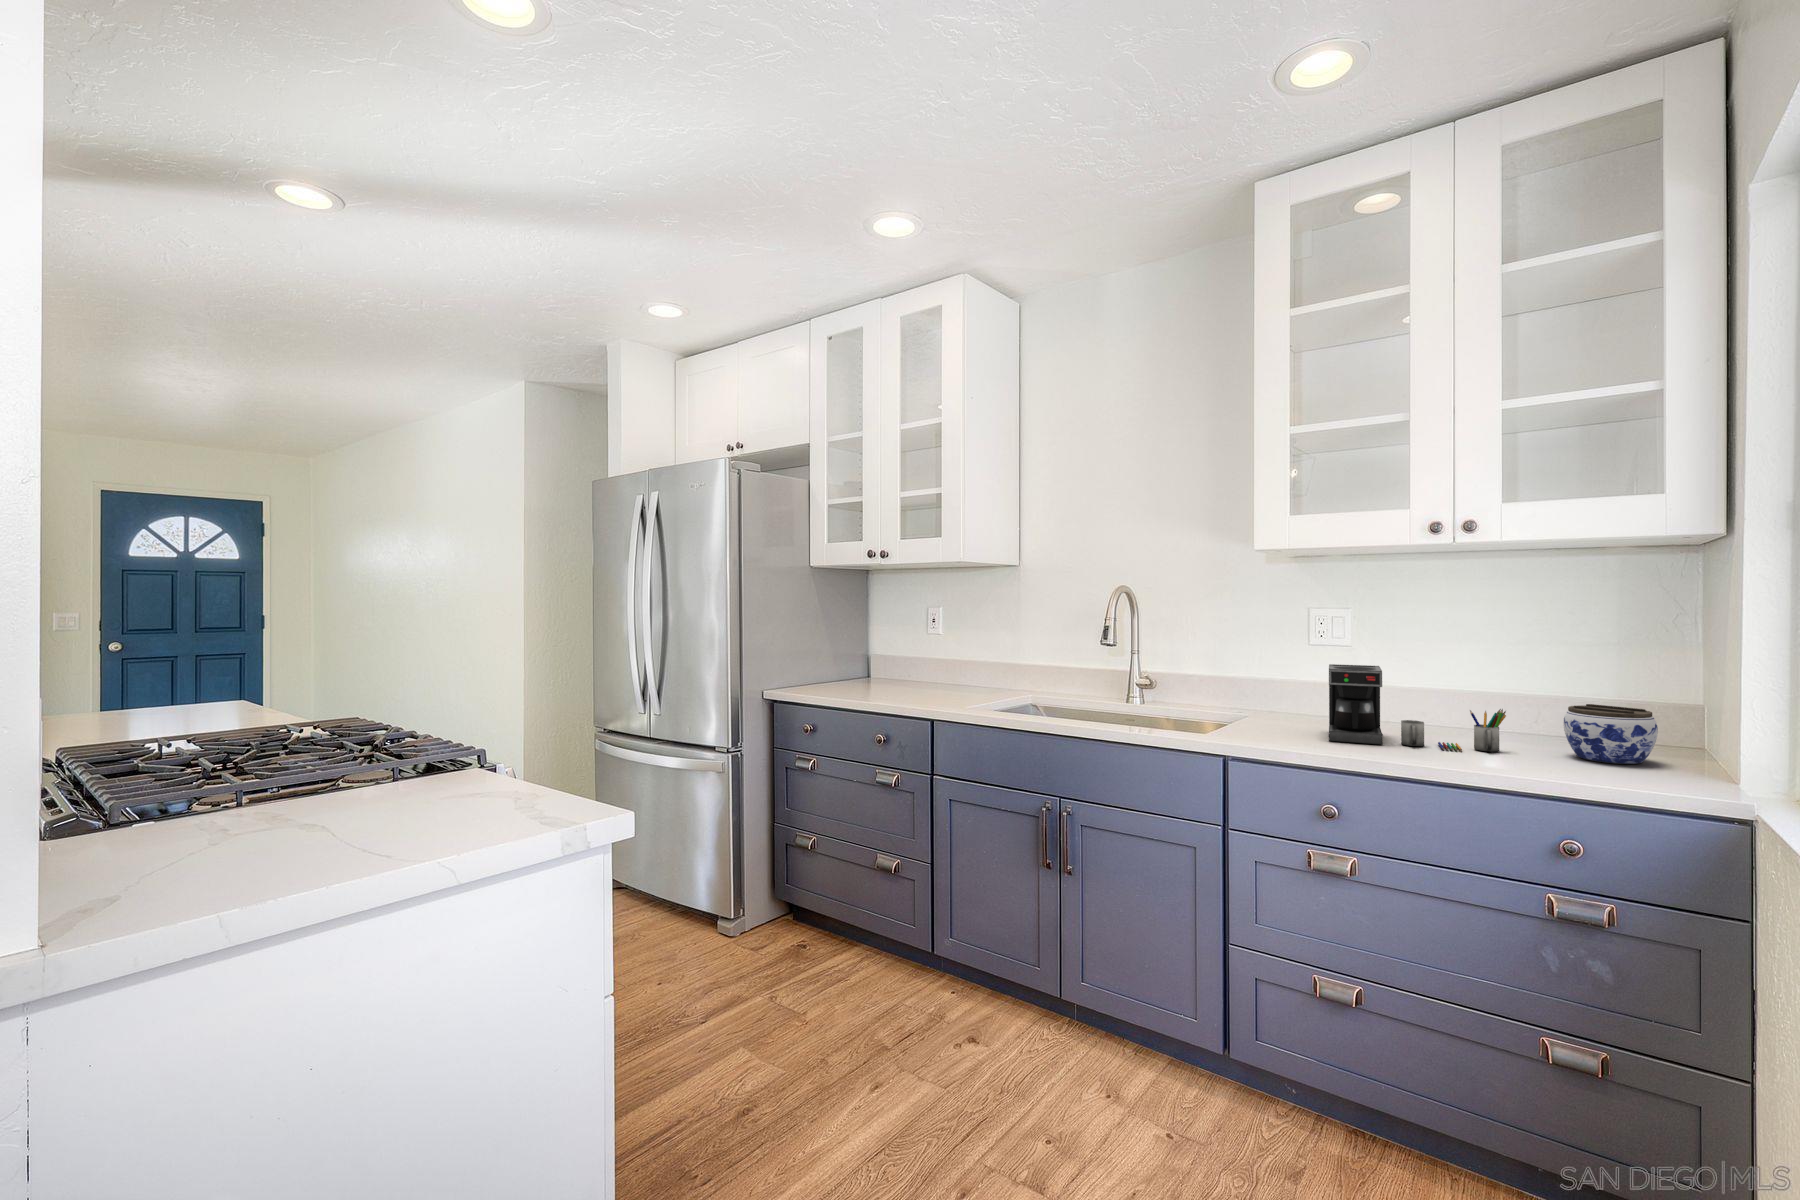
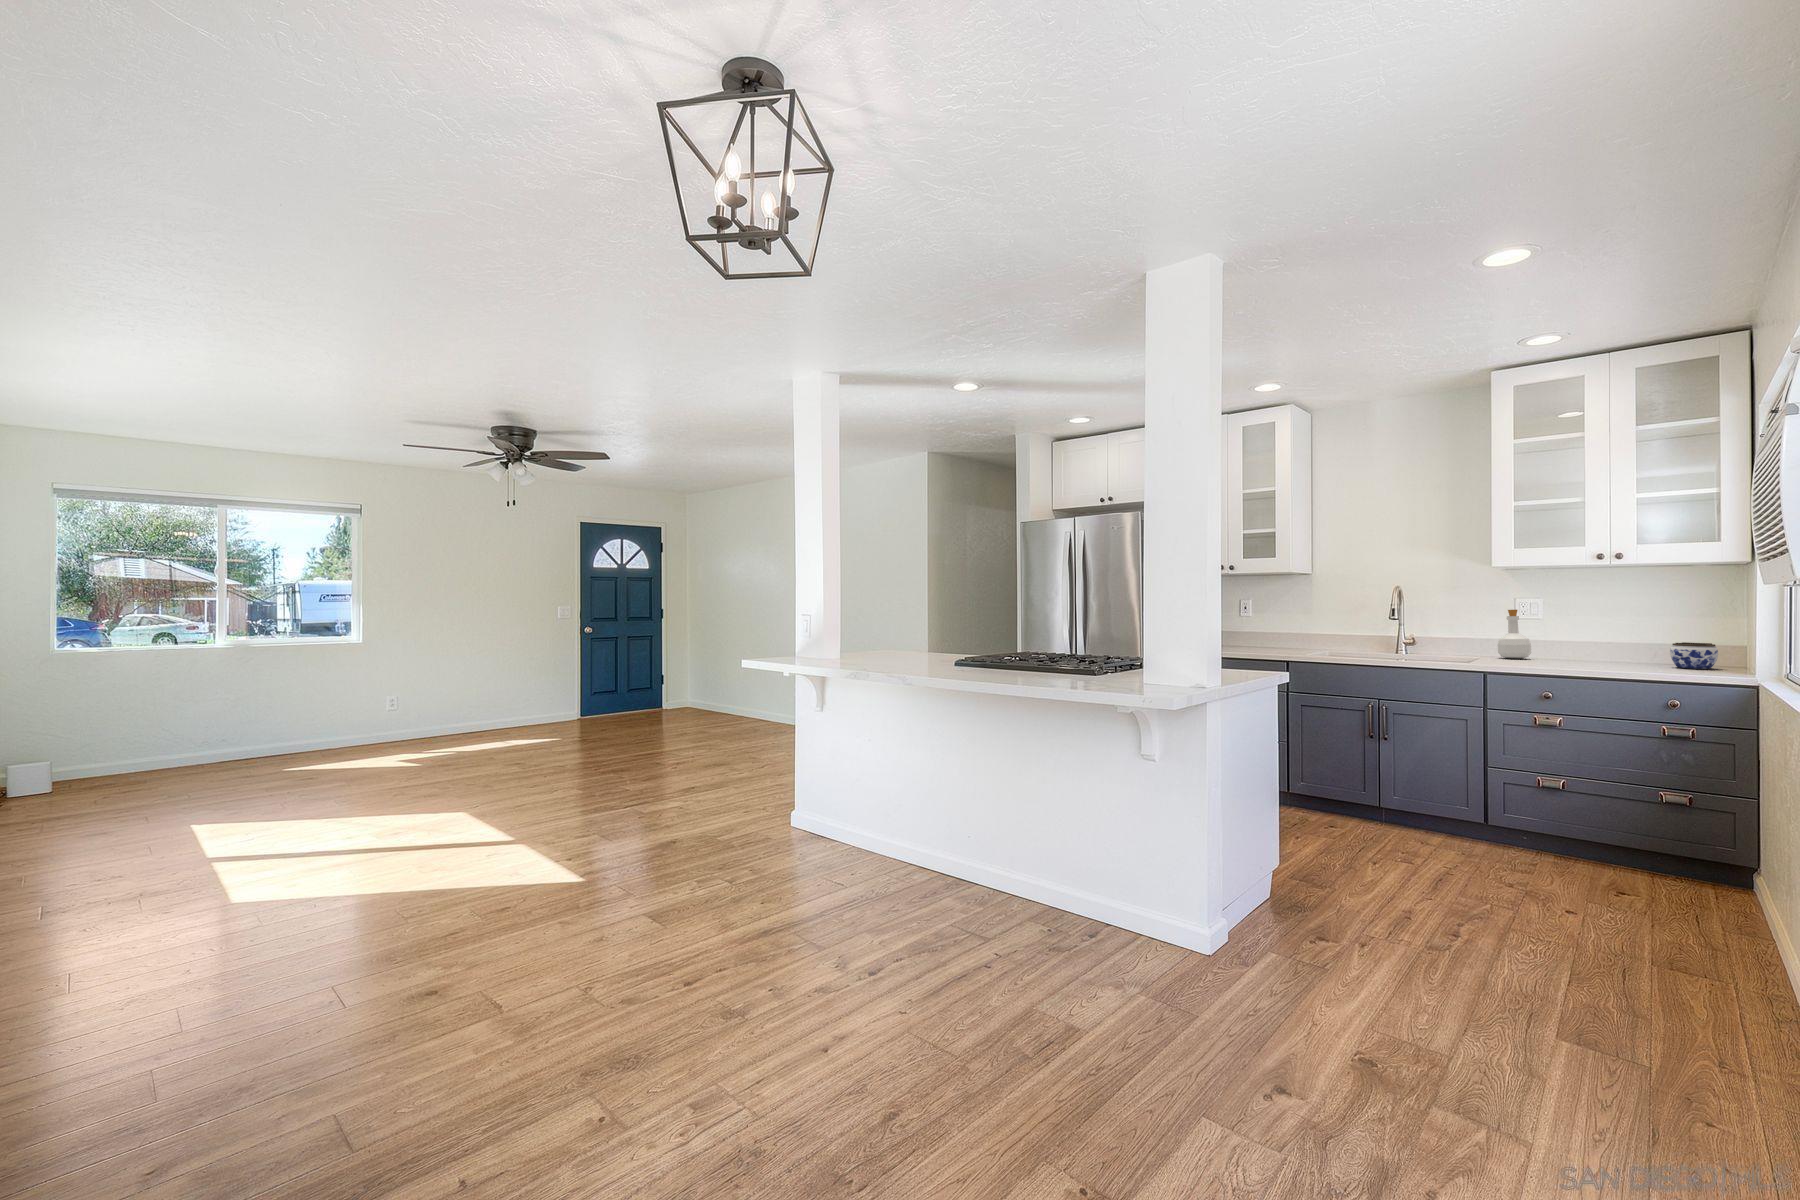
bottle: none [1271,631,1325,721] -> present [1498,610,1531,658]
coffee maker: present [1329,664,1506,752] -> none [1537,626,1640,666]

